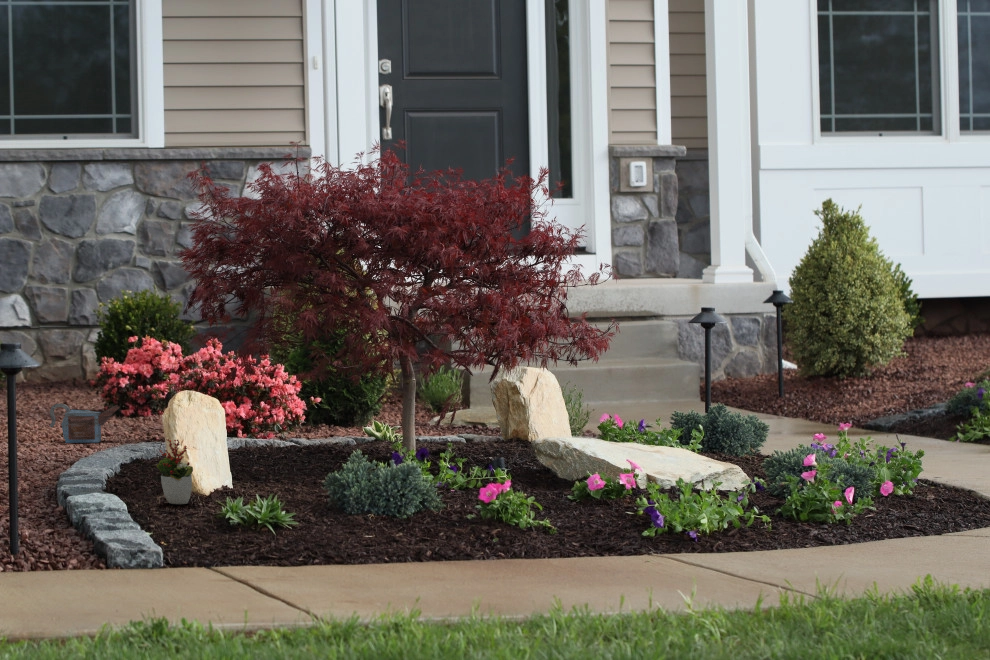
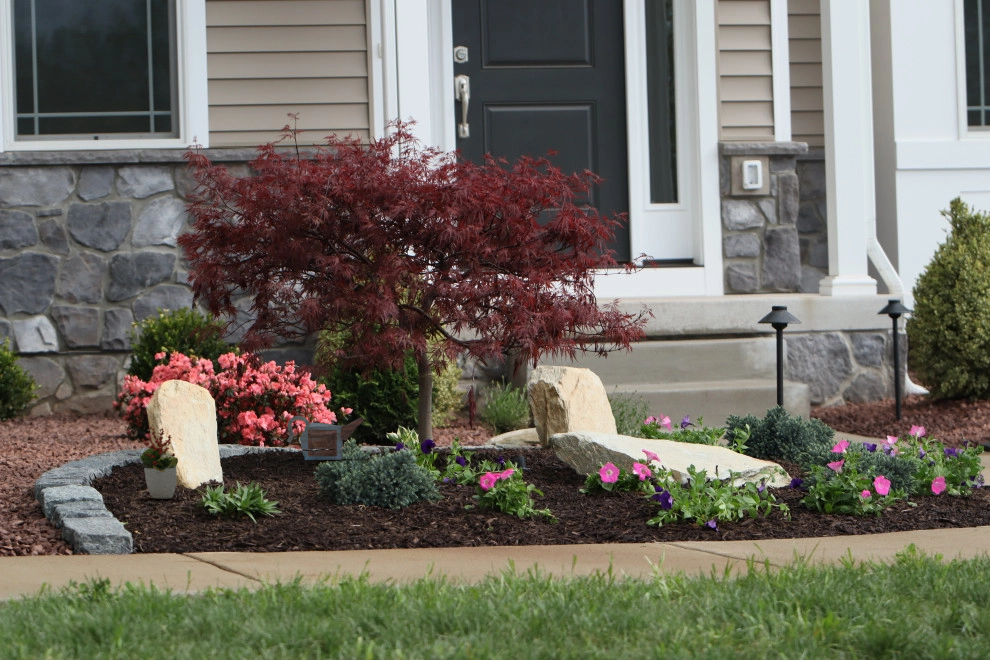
watering can: present [50,404,120,443] -> present [287,416,364,460]

